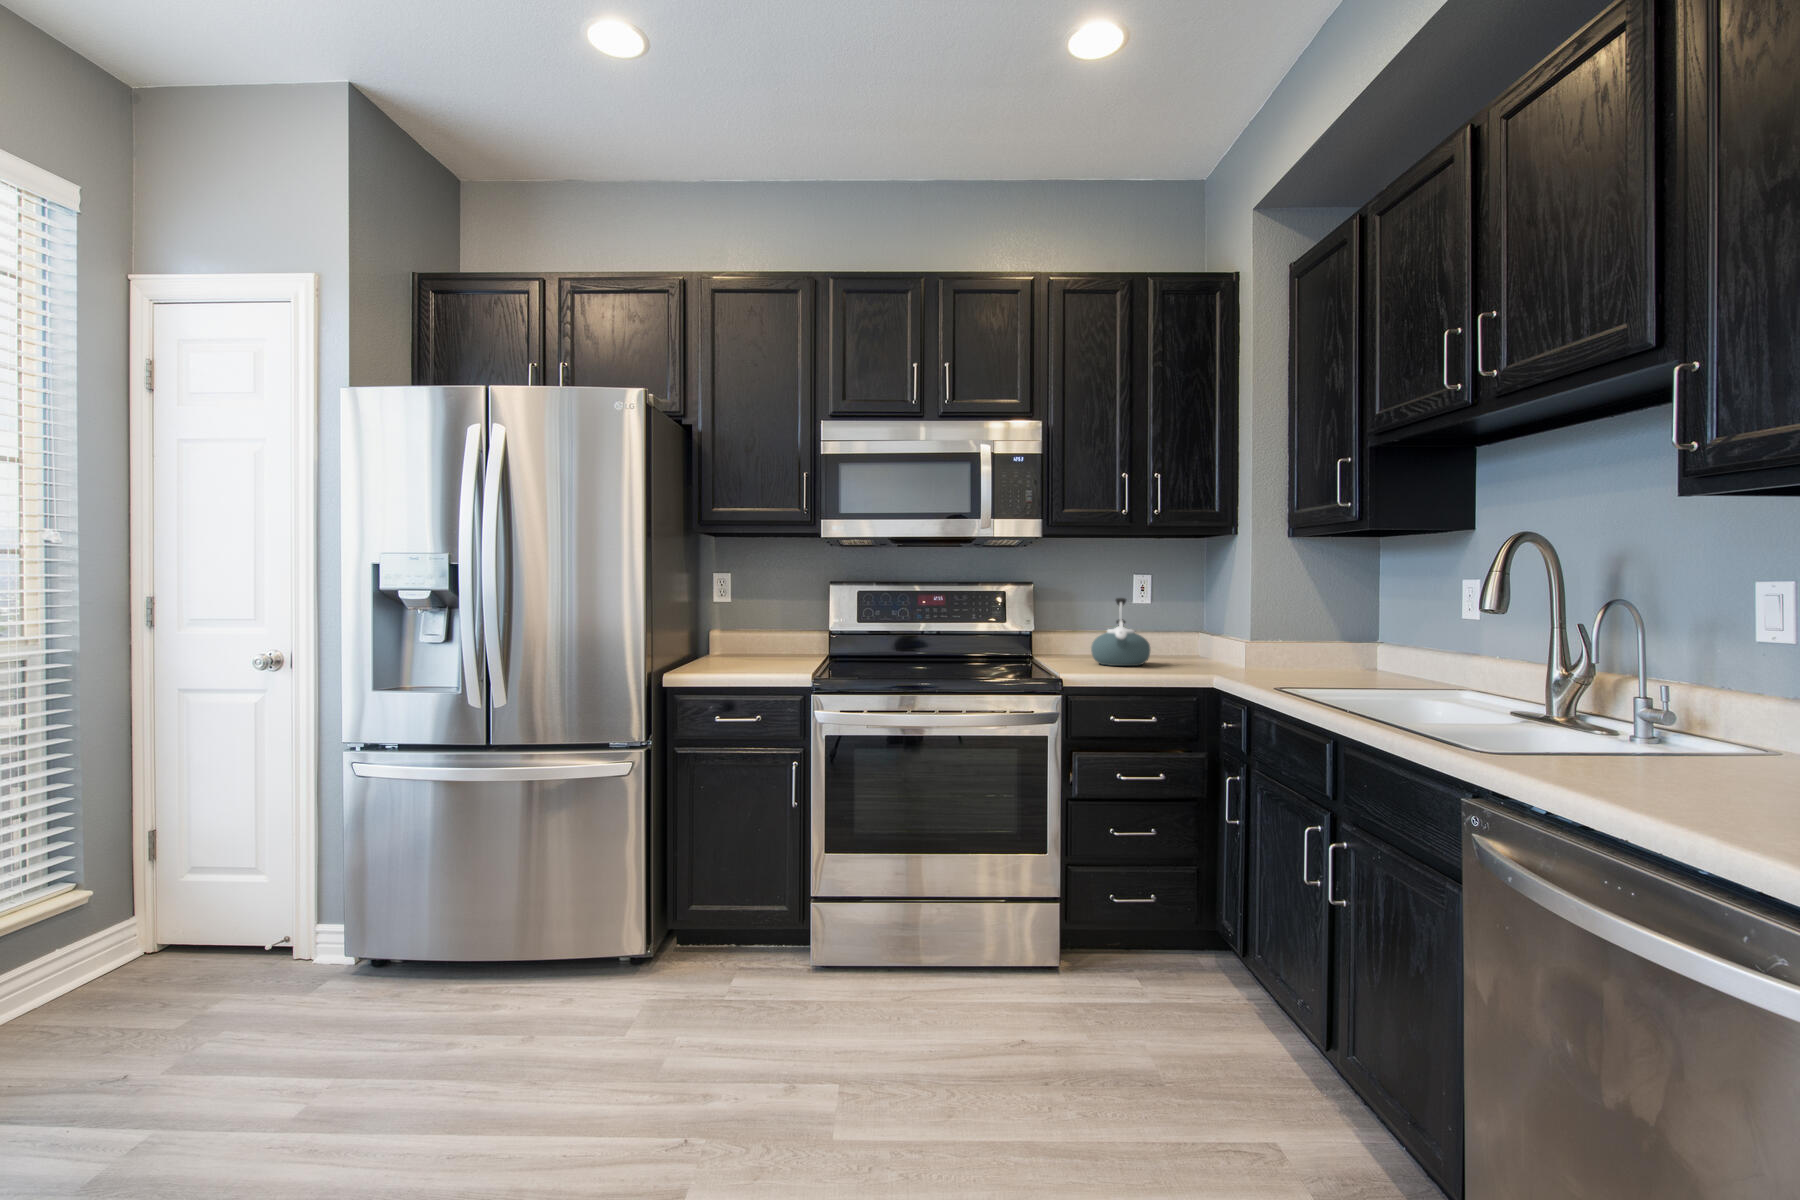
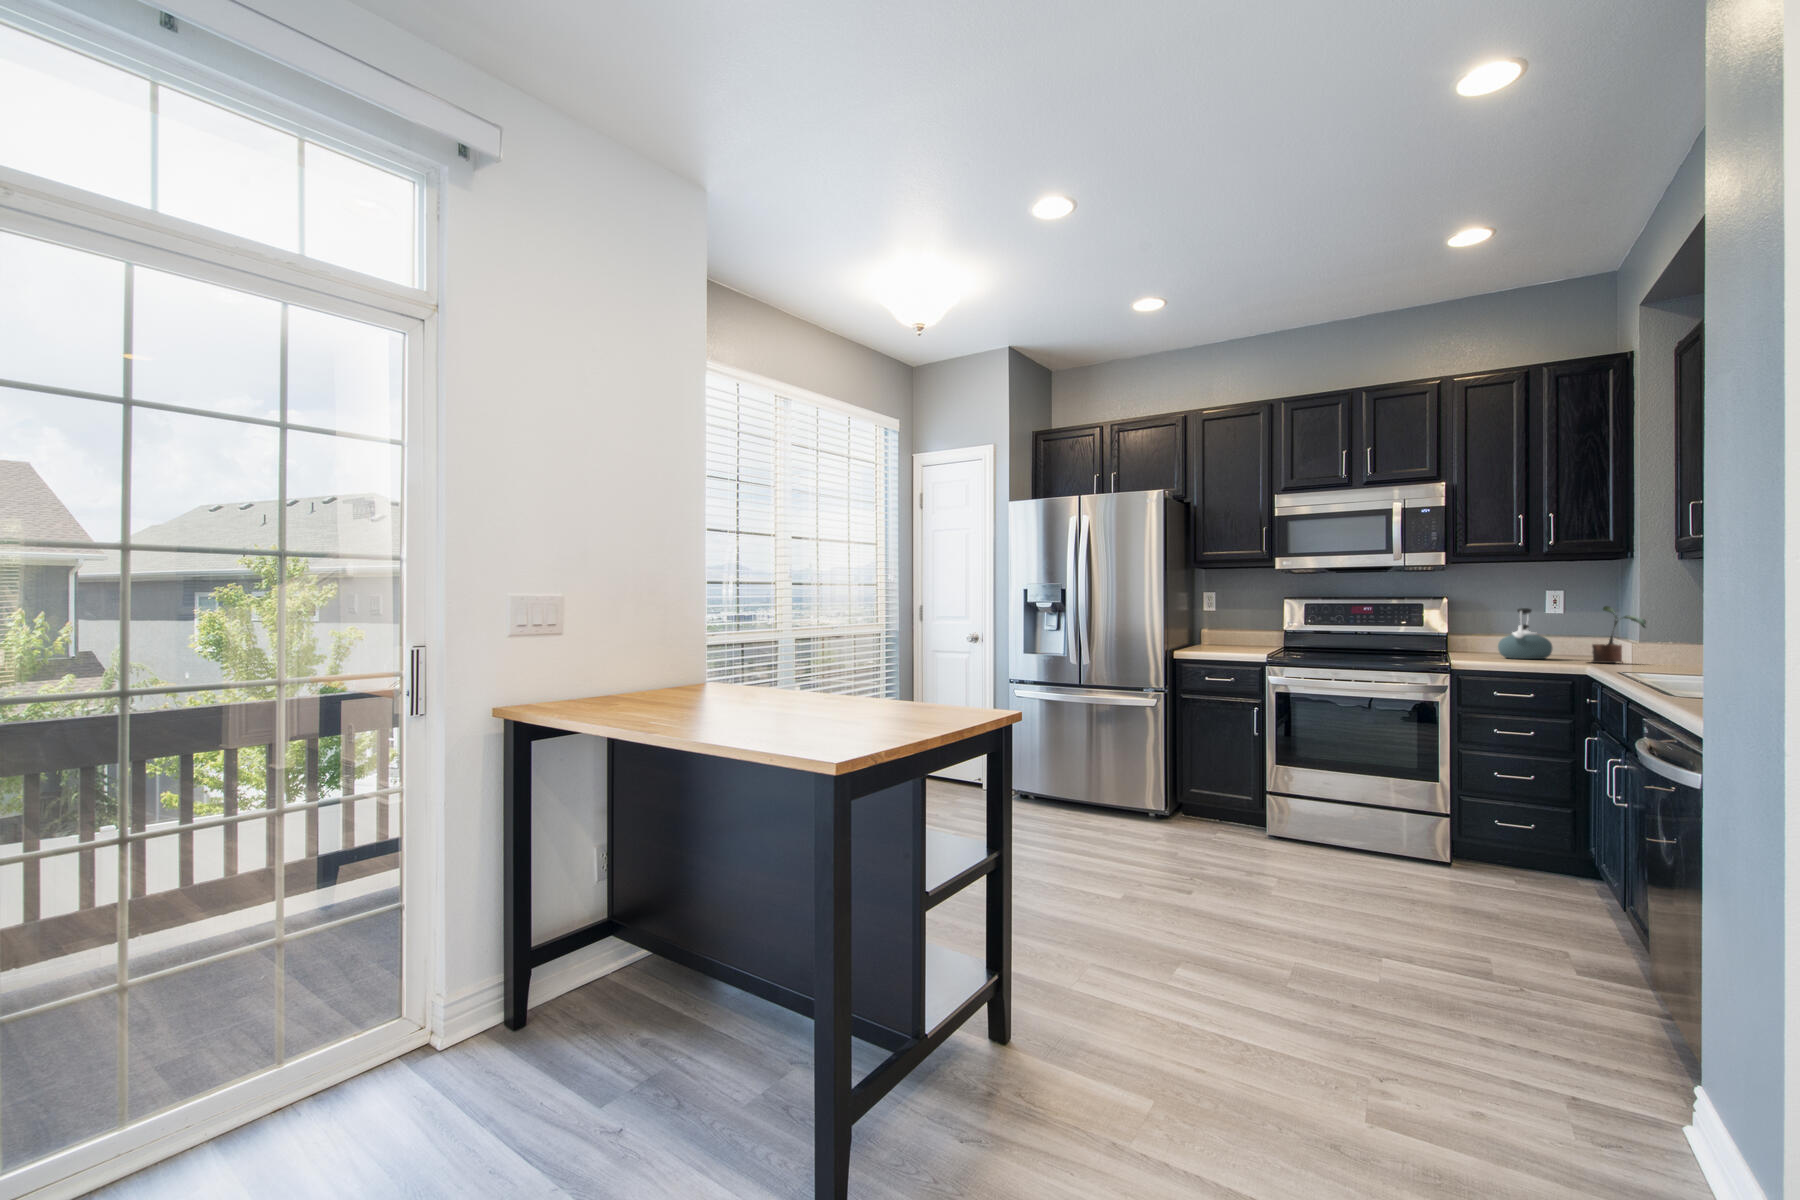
potted plant: none [1195,597,1263,672] -> present [1592,606,1646,663]

